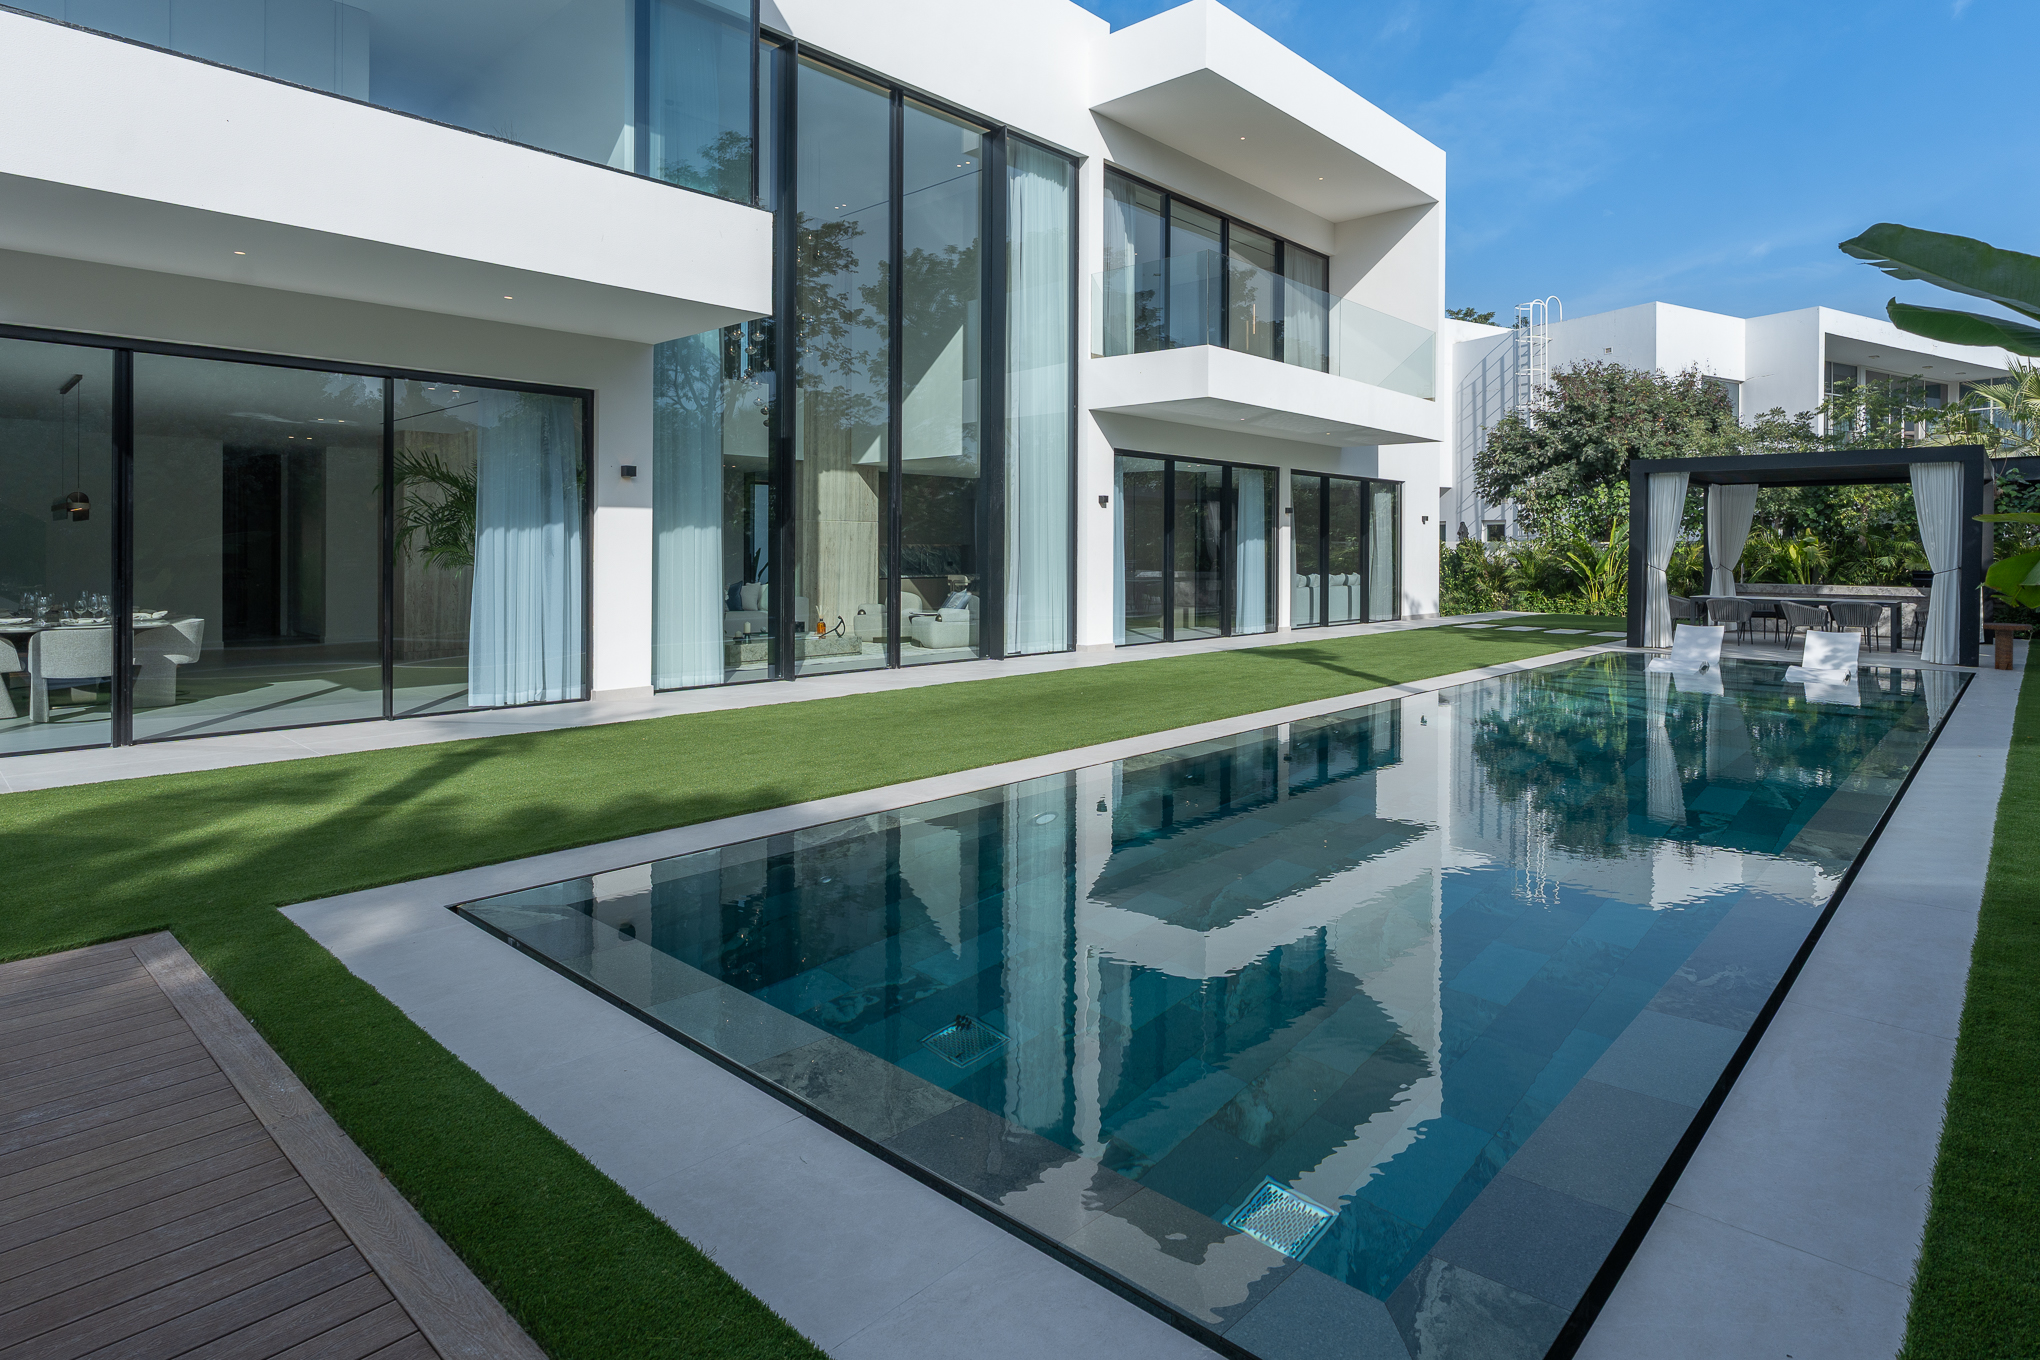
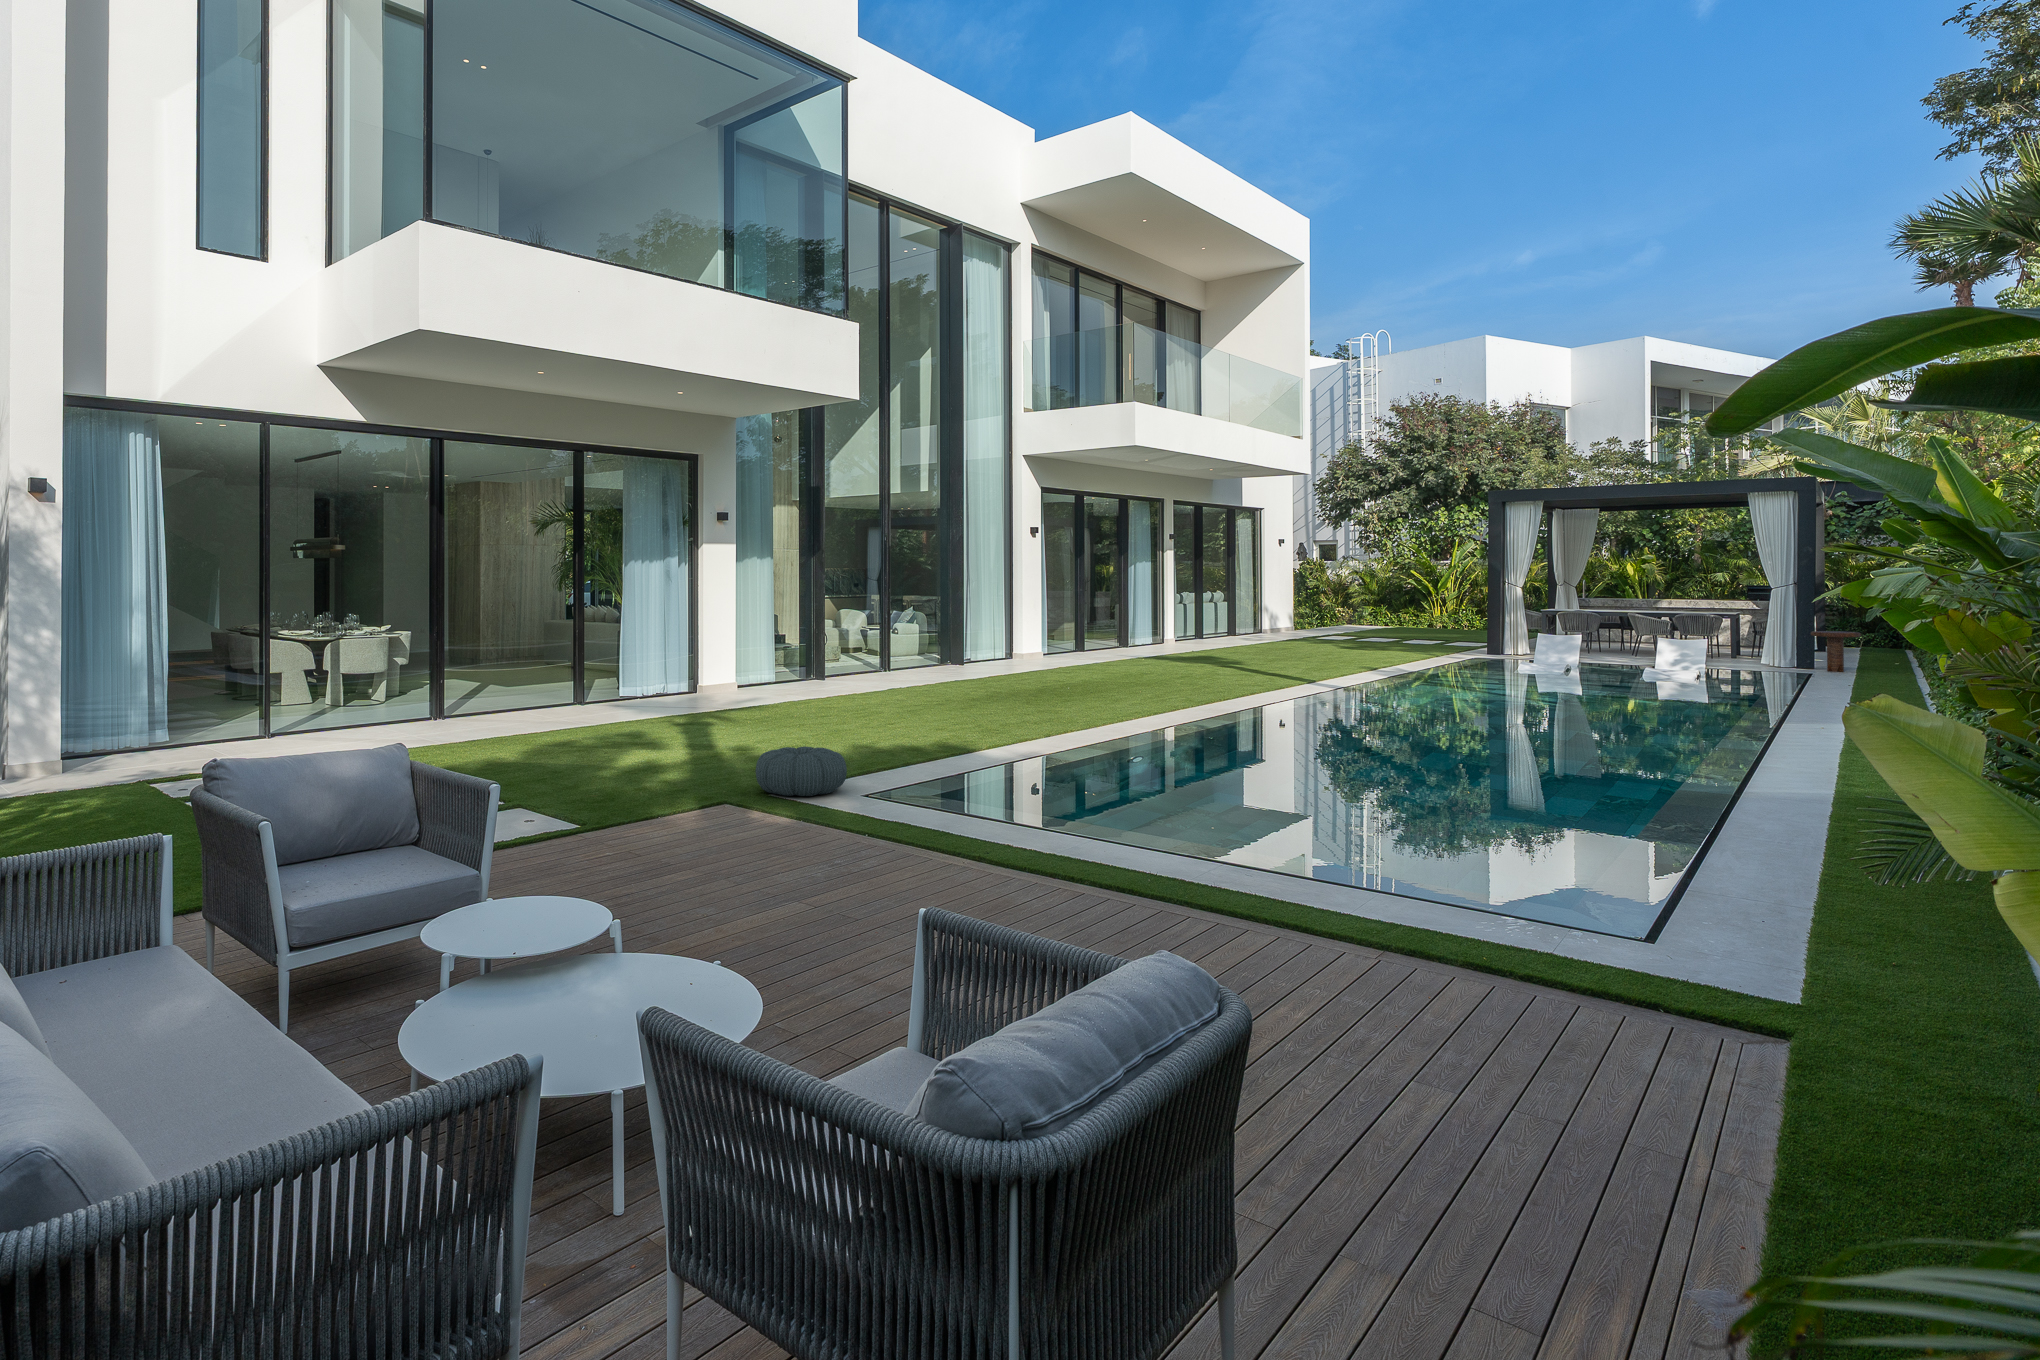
pouf: none [287,809,464,898] -> present [756,746,847,796]

